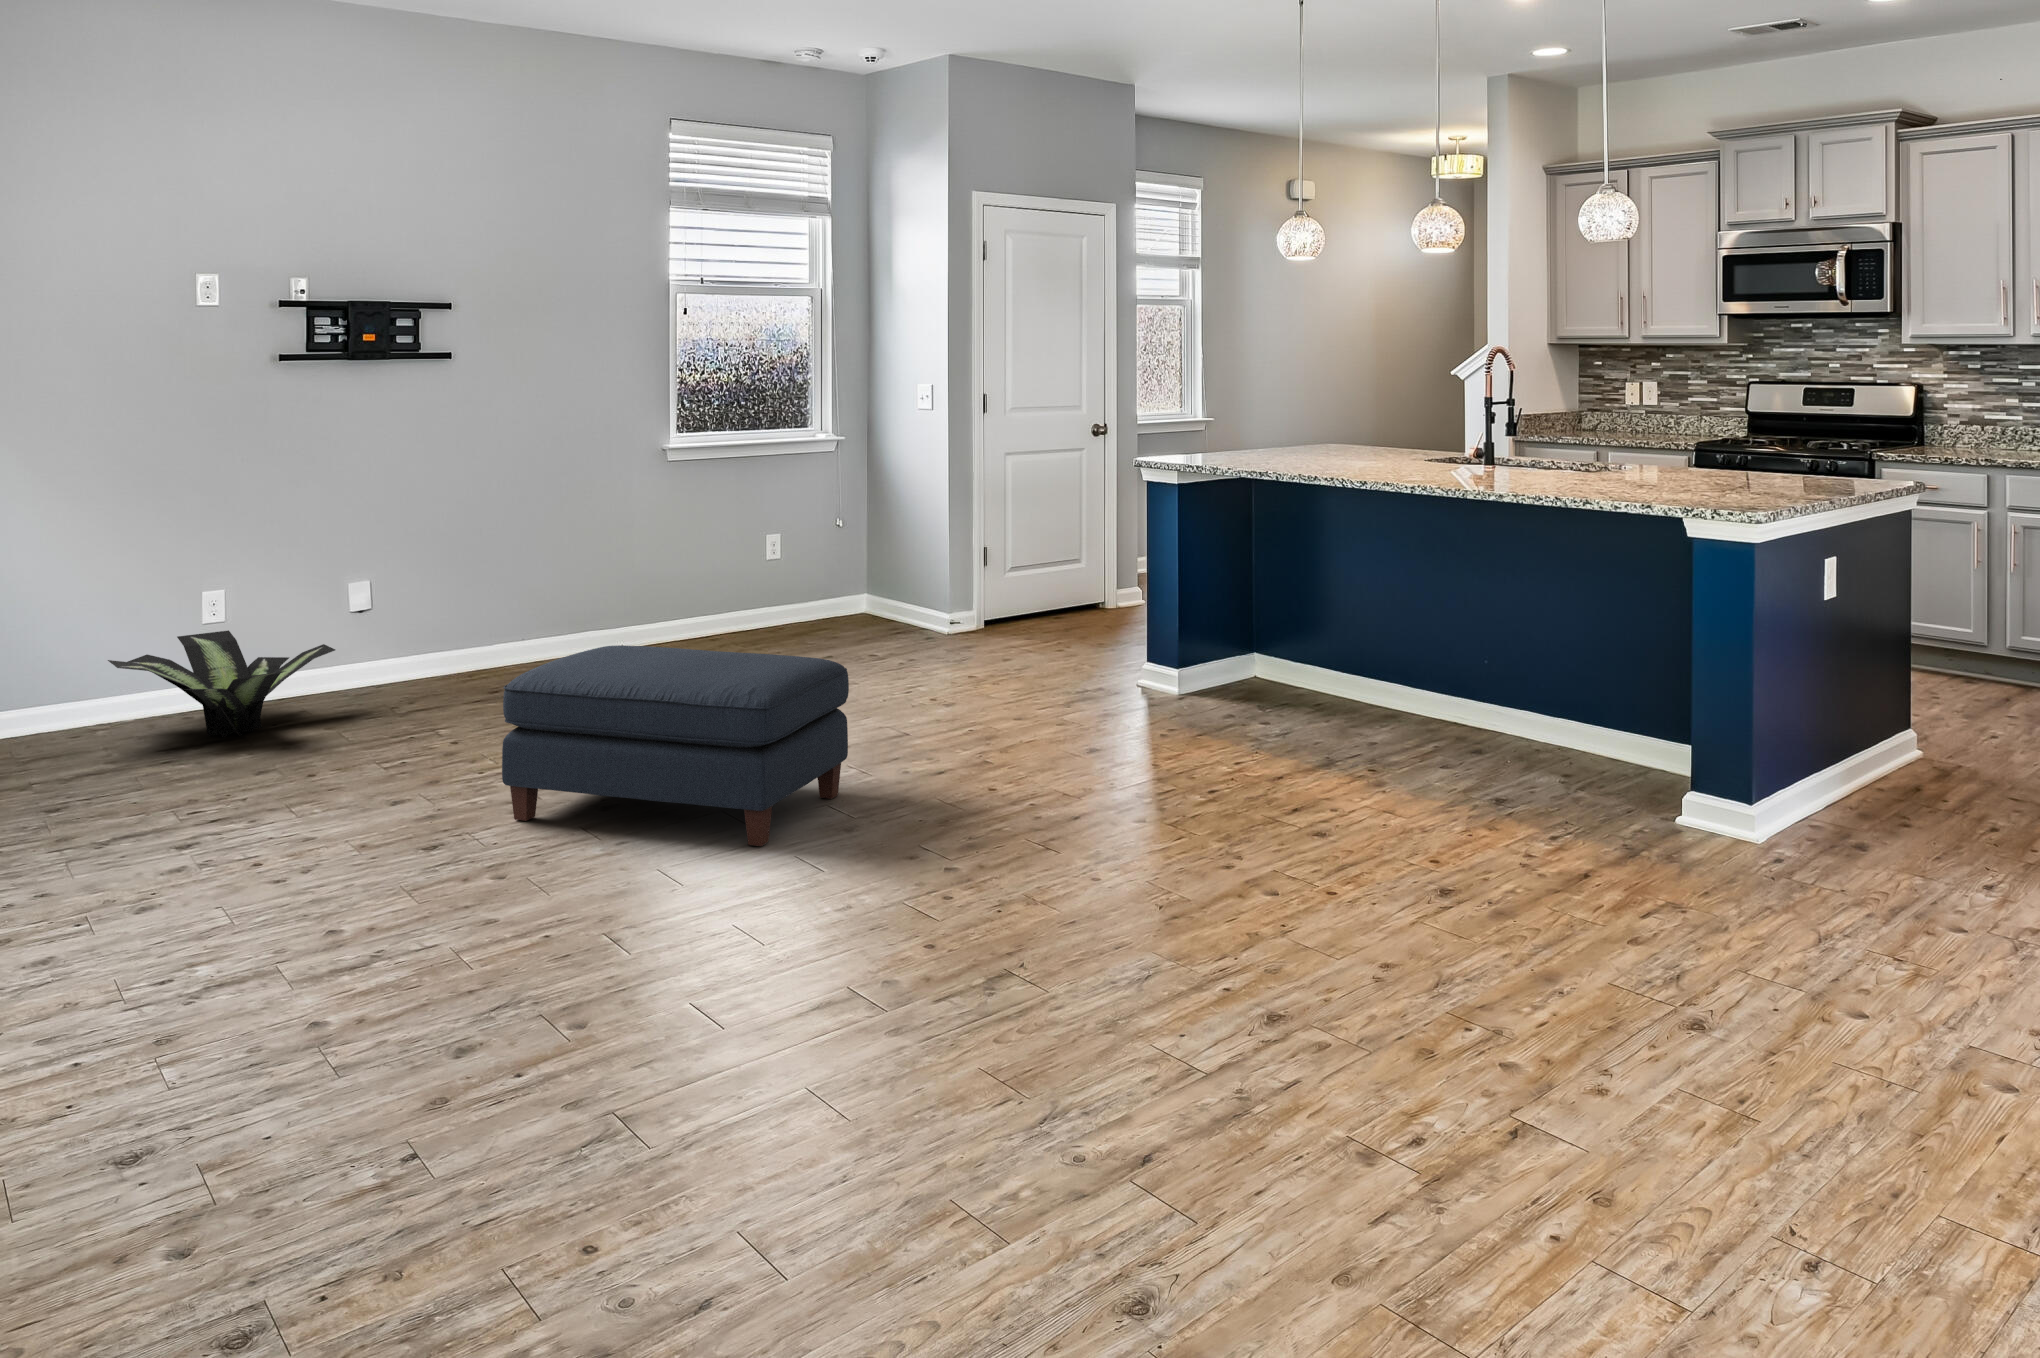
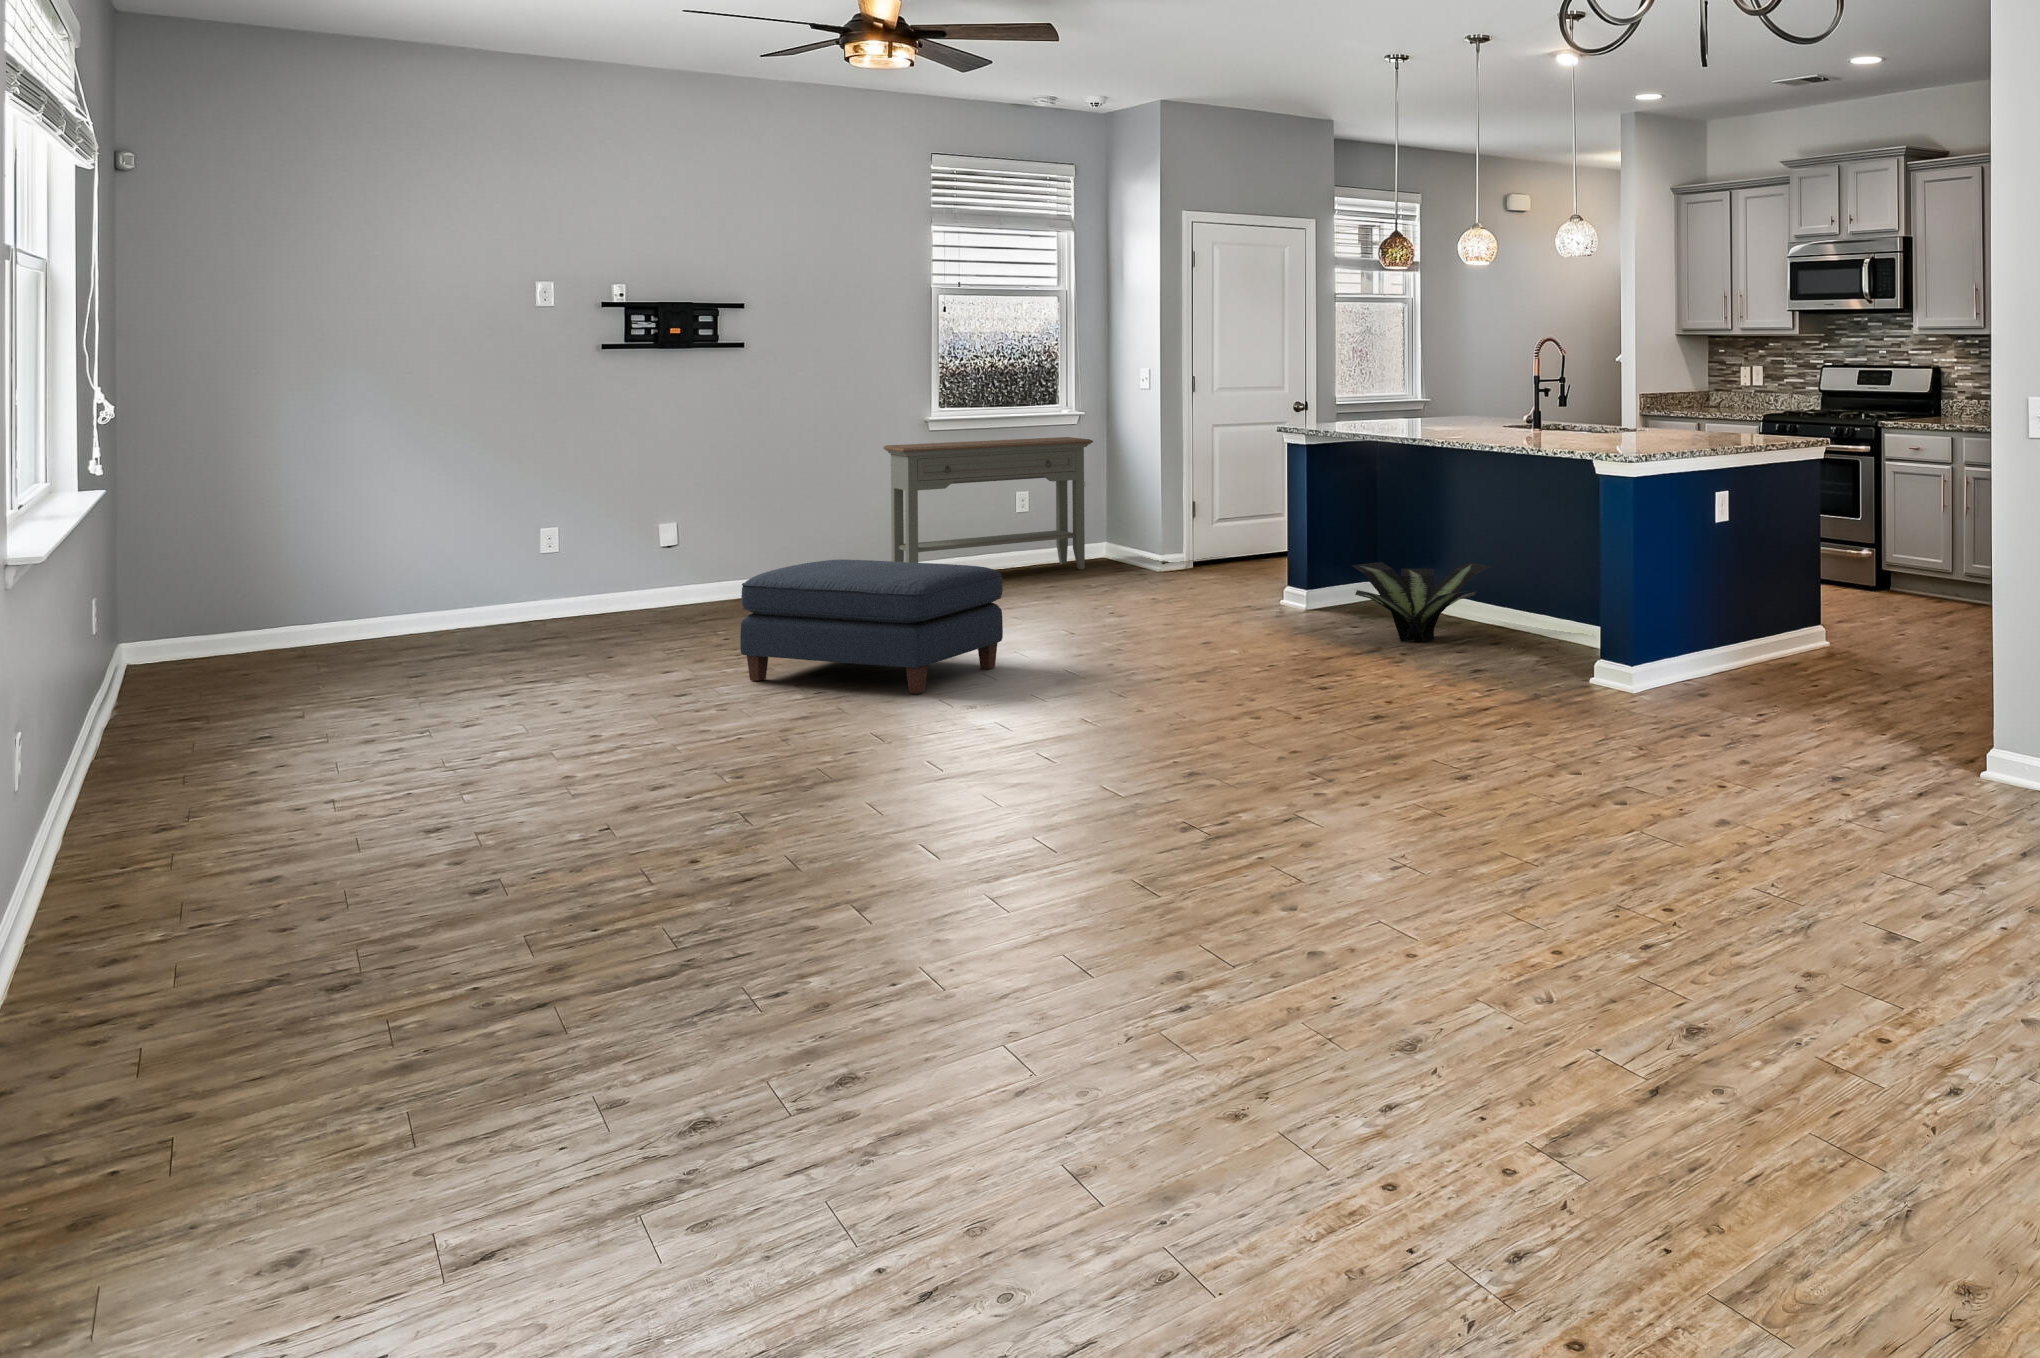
console table: none [613,467,861,659] -> present [883,437,1093,569]
potted plant: present [108,630,335,737] -> present [1352,562,1491,642]

